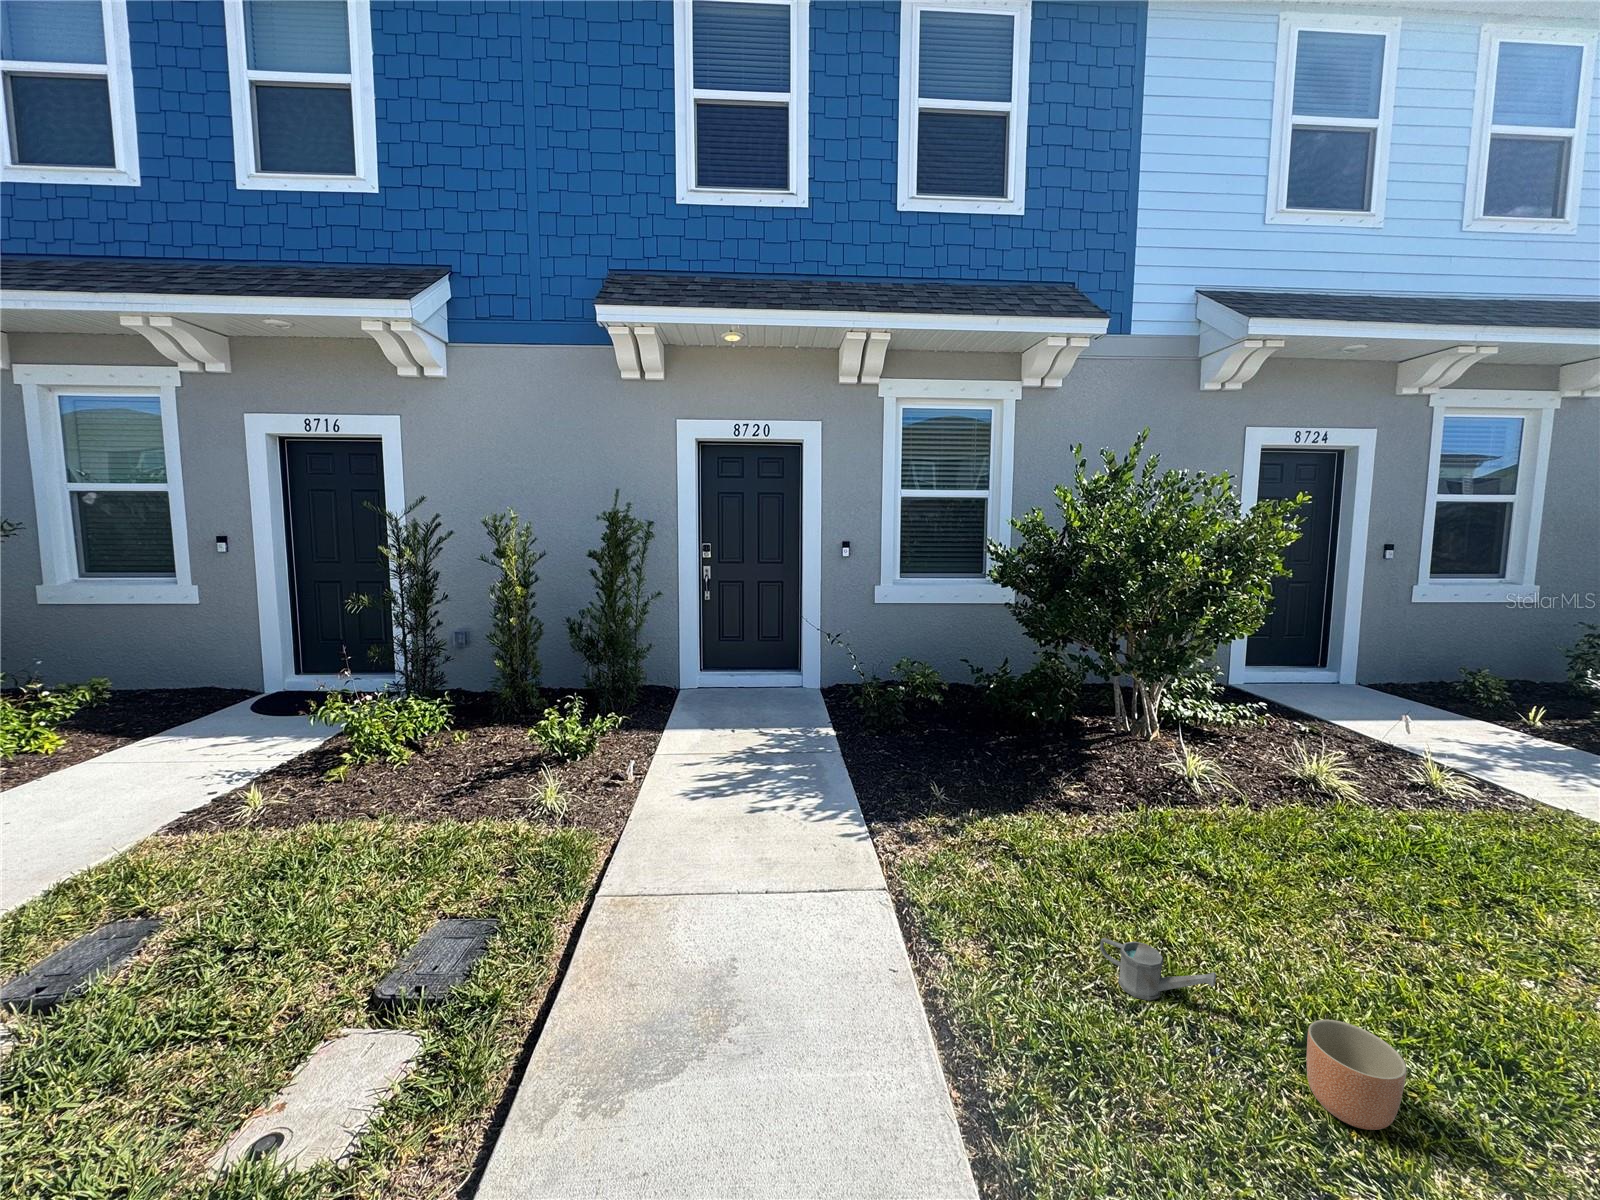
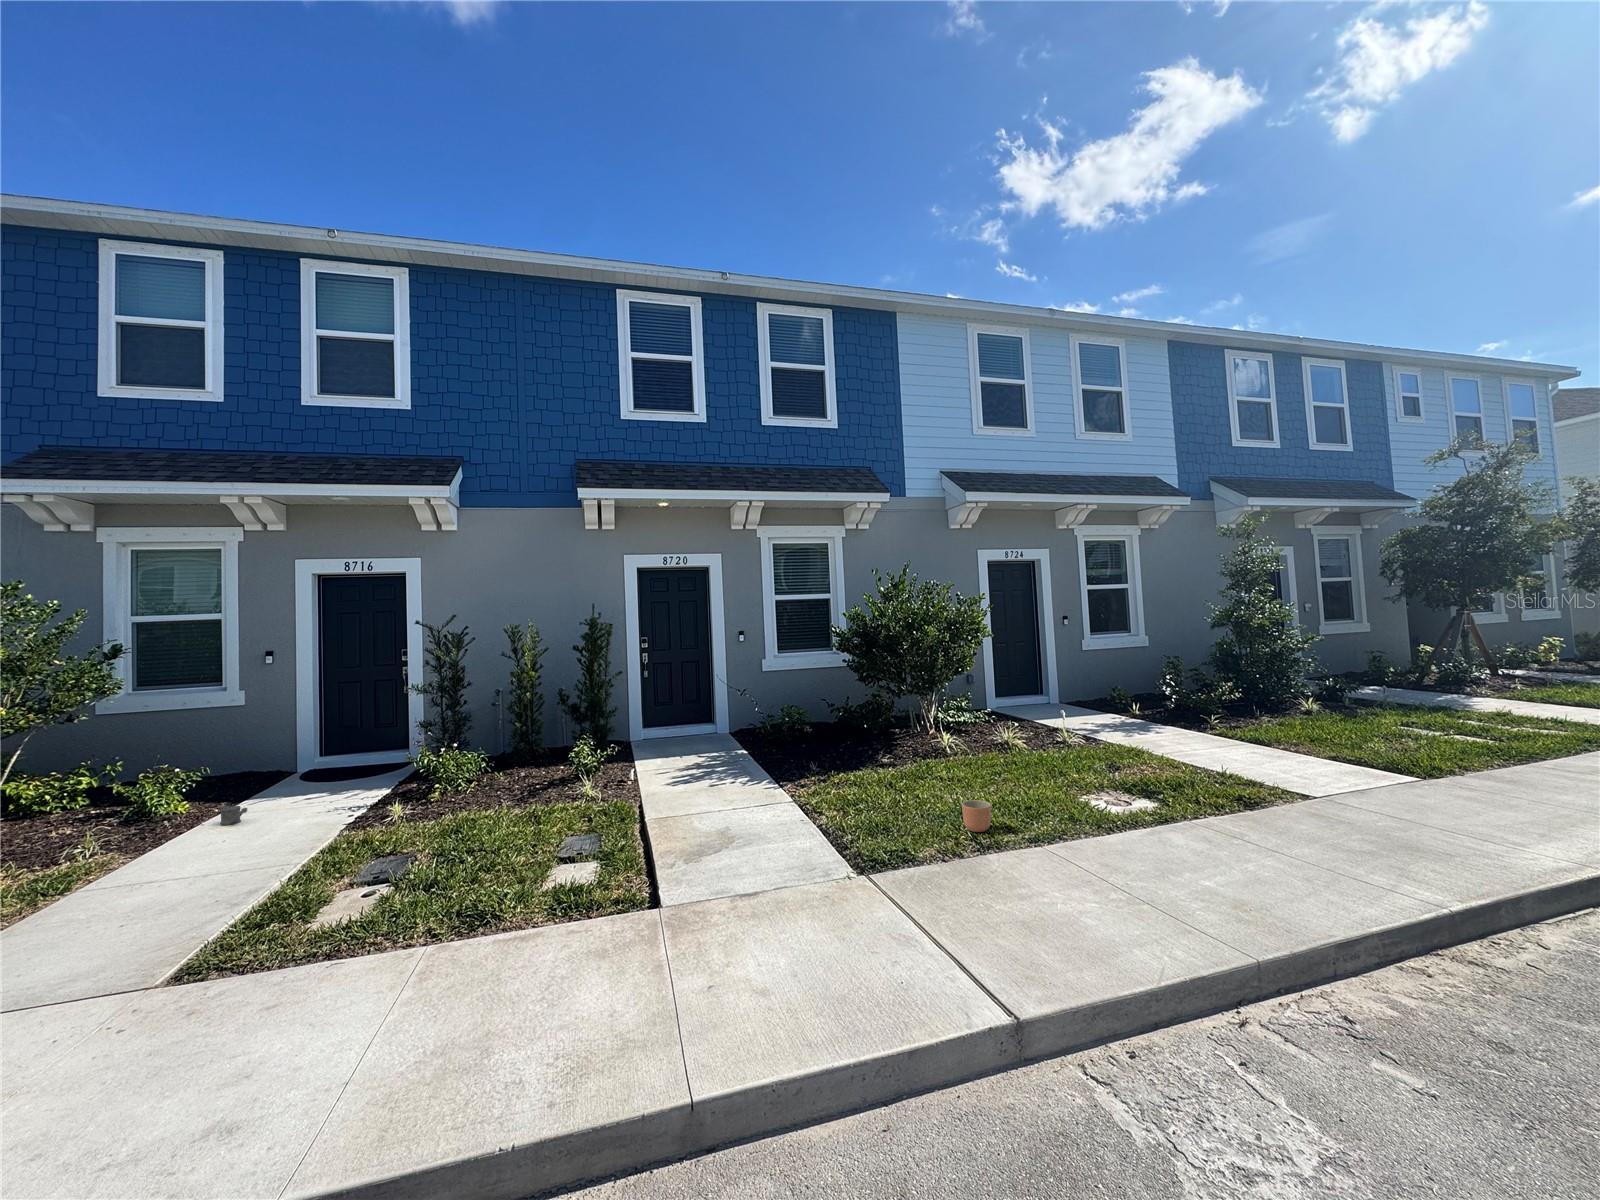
watering can: present [1100,938,1216,1001] -> present [220,806,247,825]

